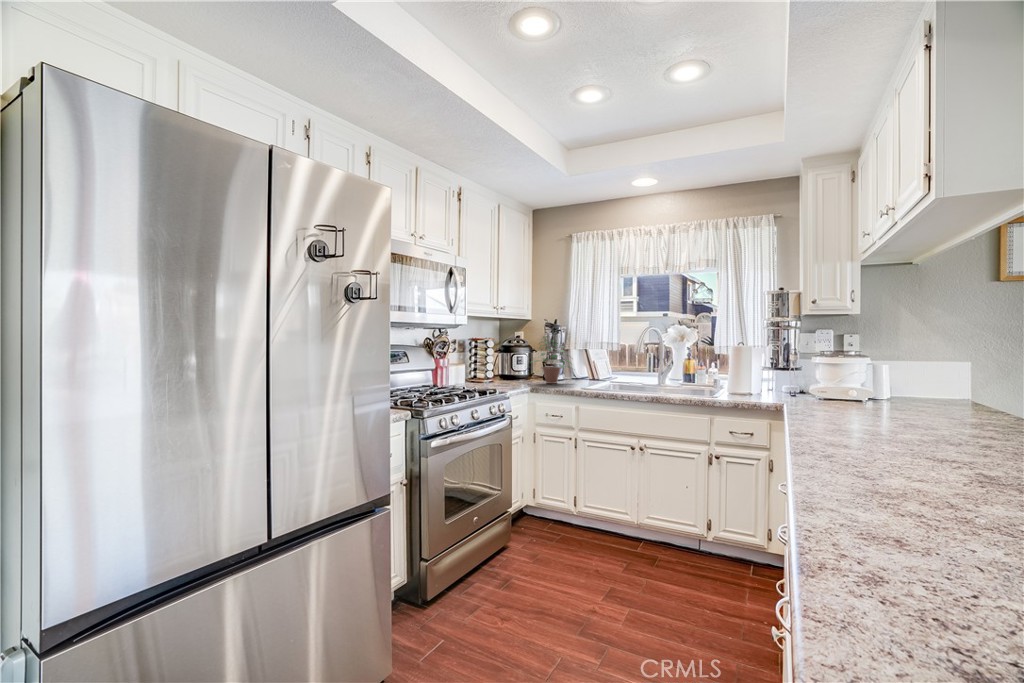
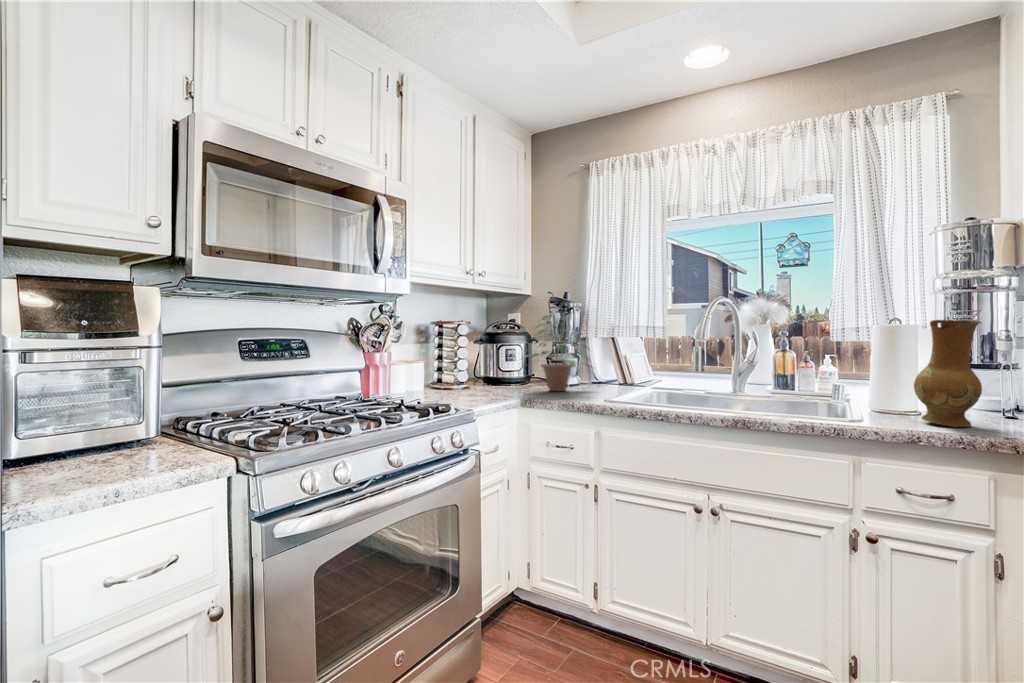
ceramic jug: none [739,345,768,399] -> present [914,320,982,427]

